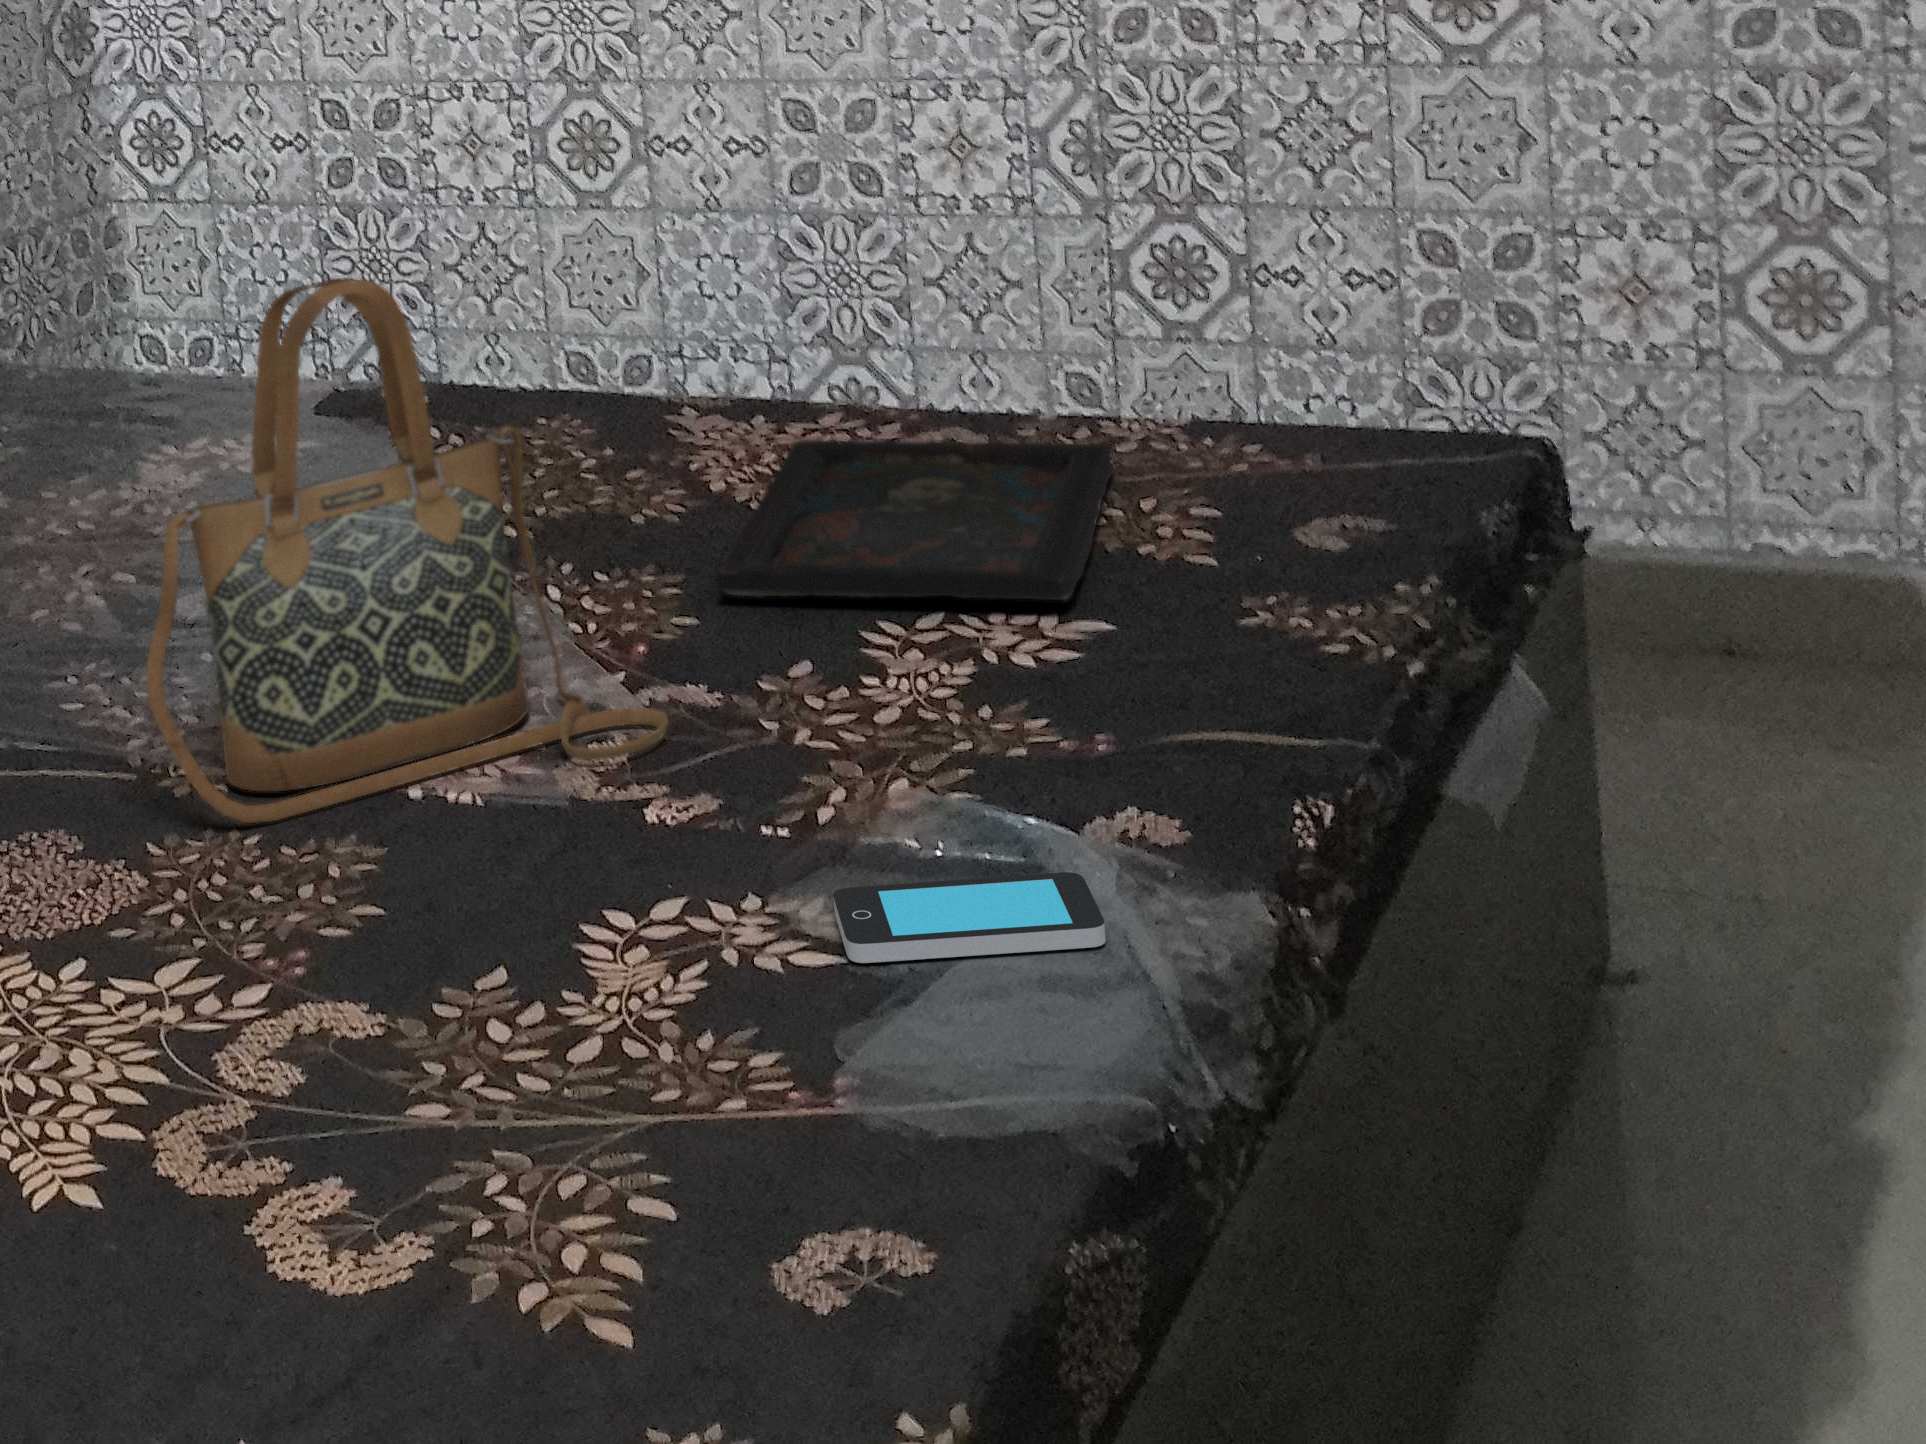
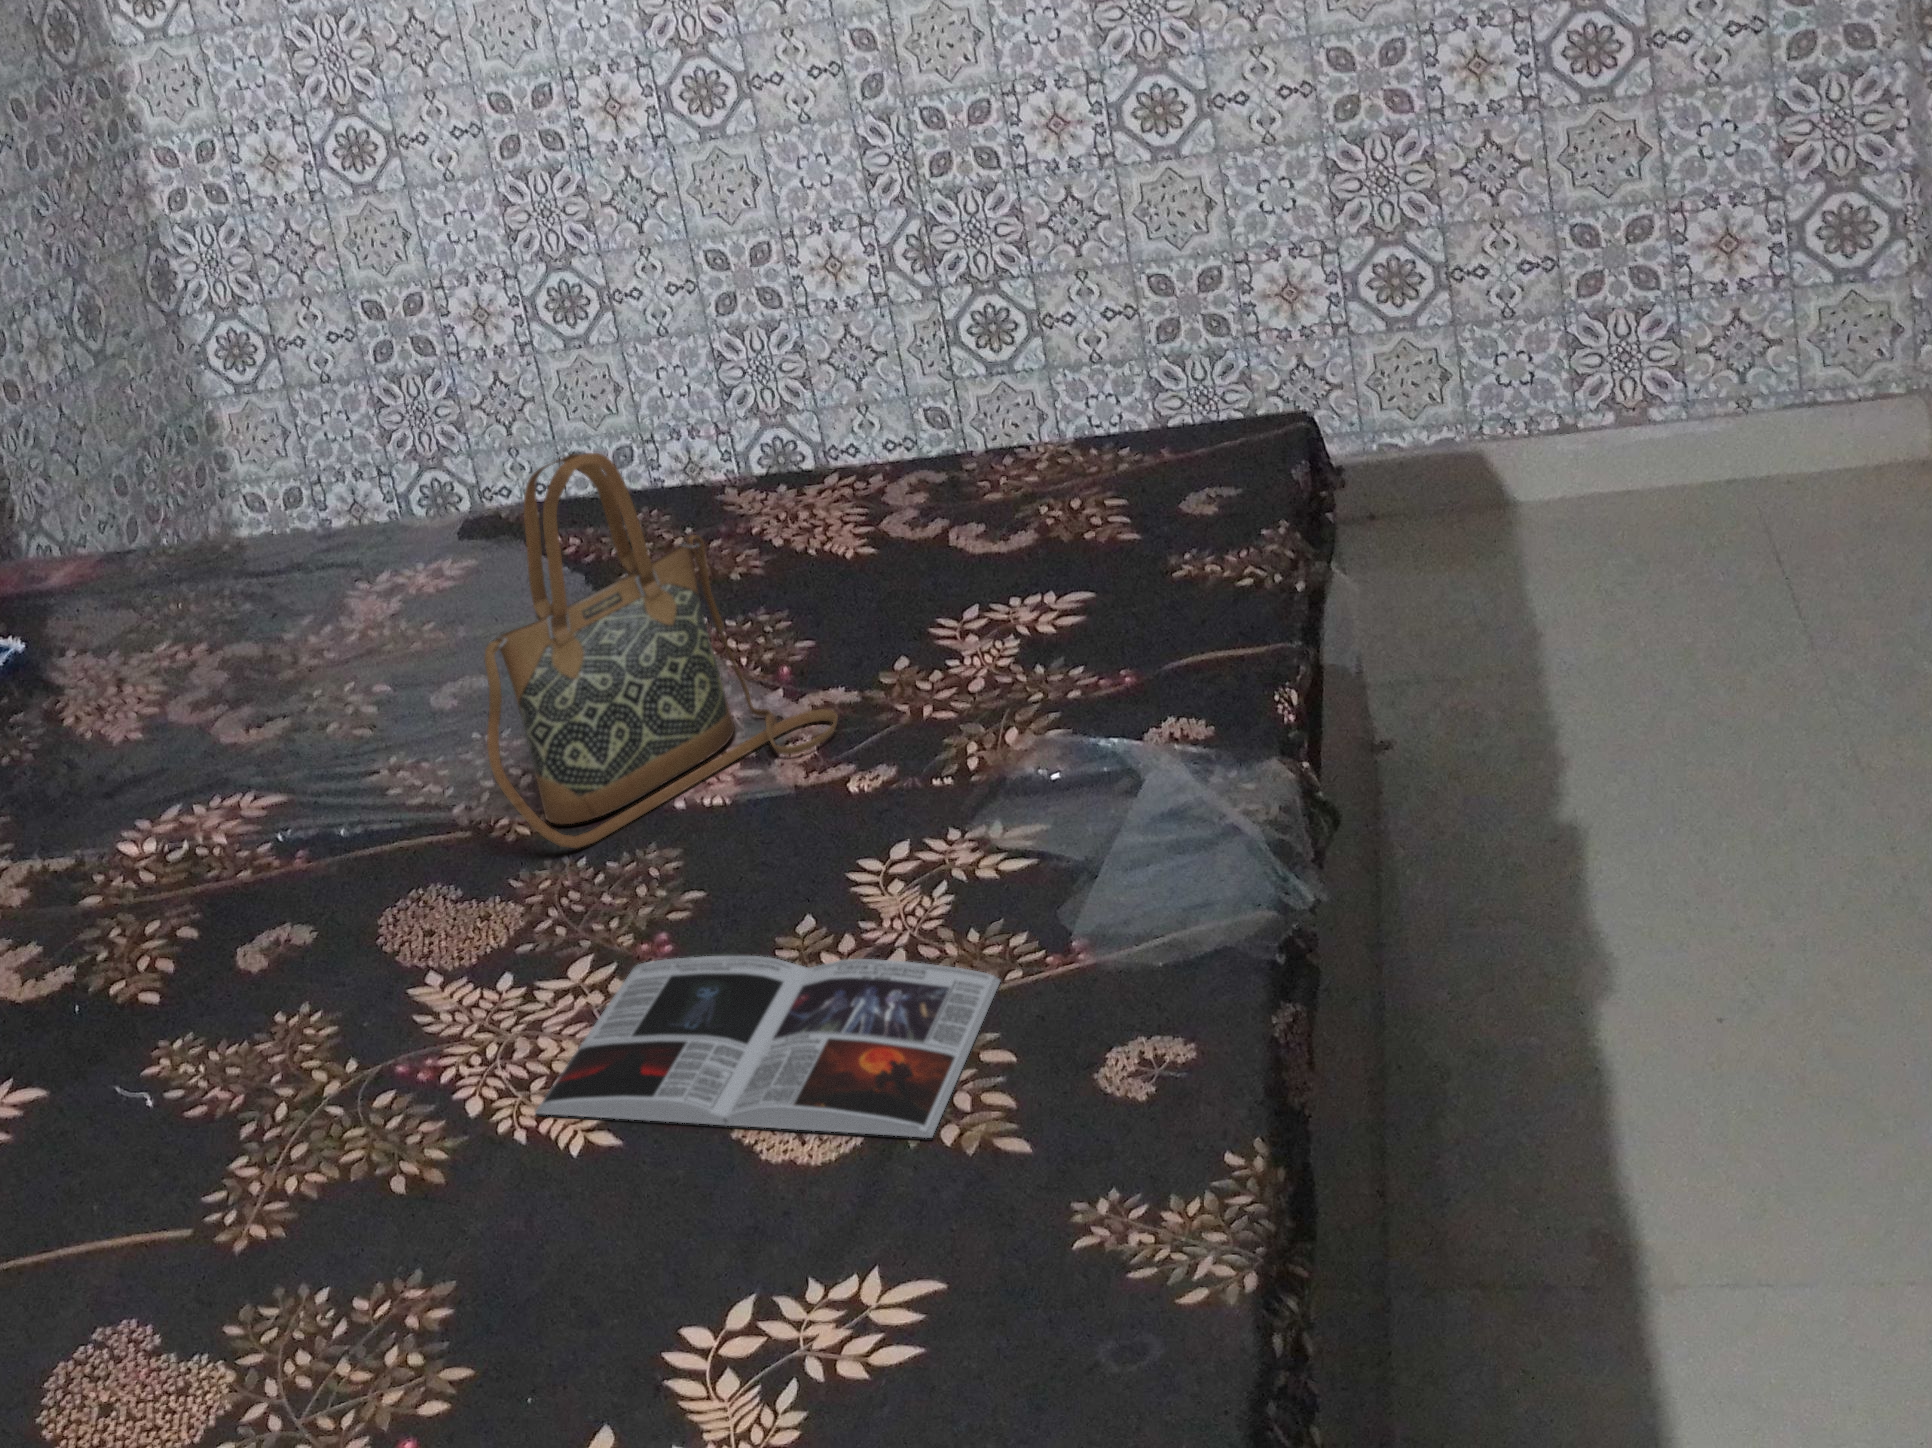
tray: present [717,440,1113,600] -> none [822,466,1062,617]
smartphone: present [833,872,1106,963] -> none [1009,767,1194,857]
magazine: none [18,984,714,1298] -> present [535,956,1000,1138]

